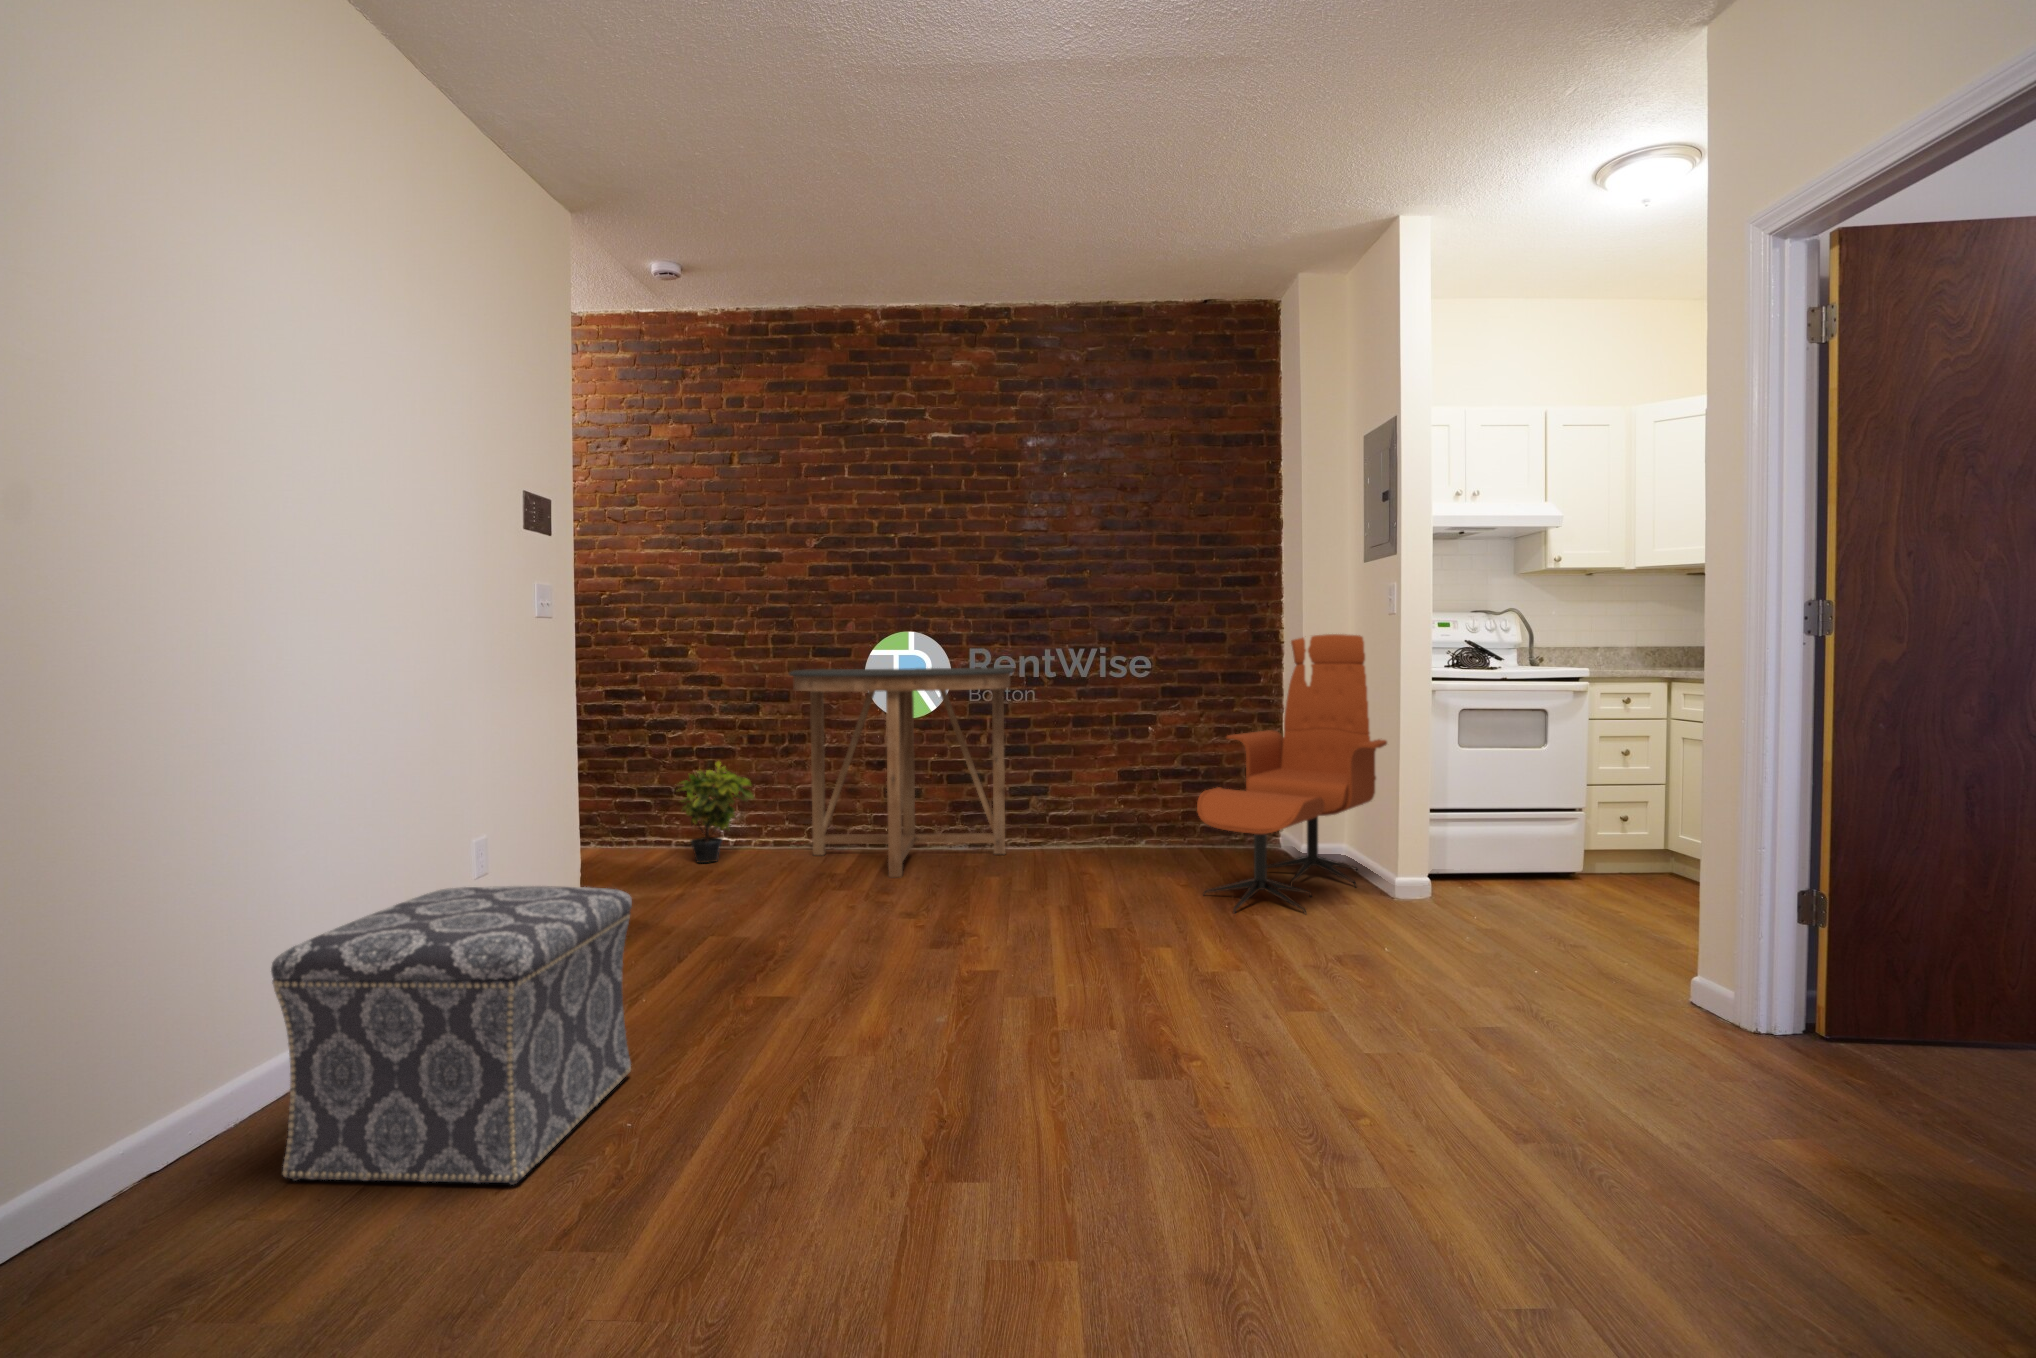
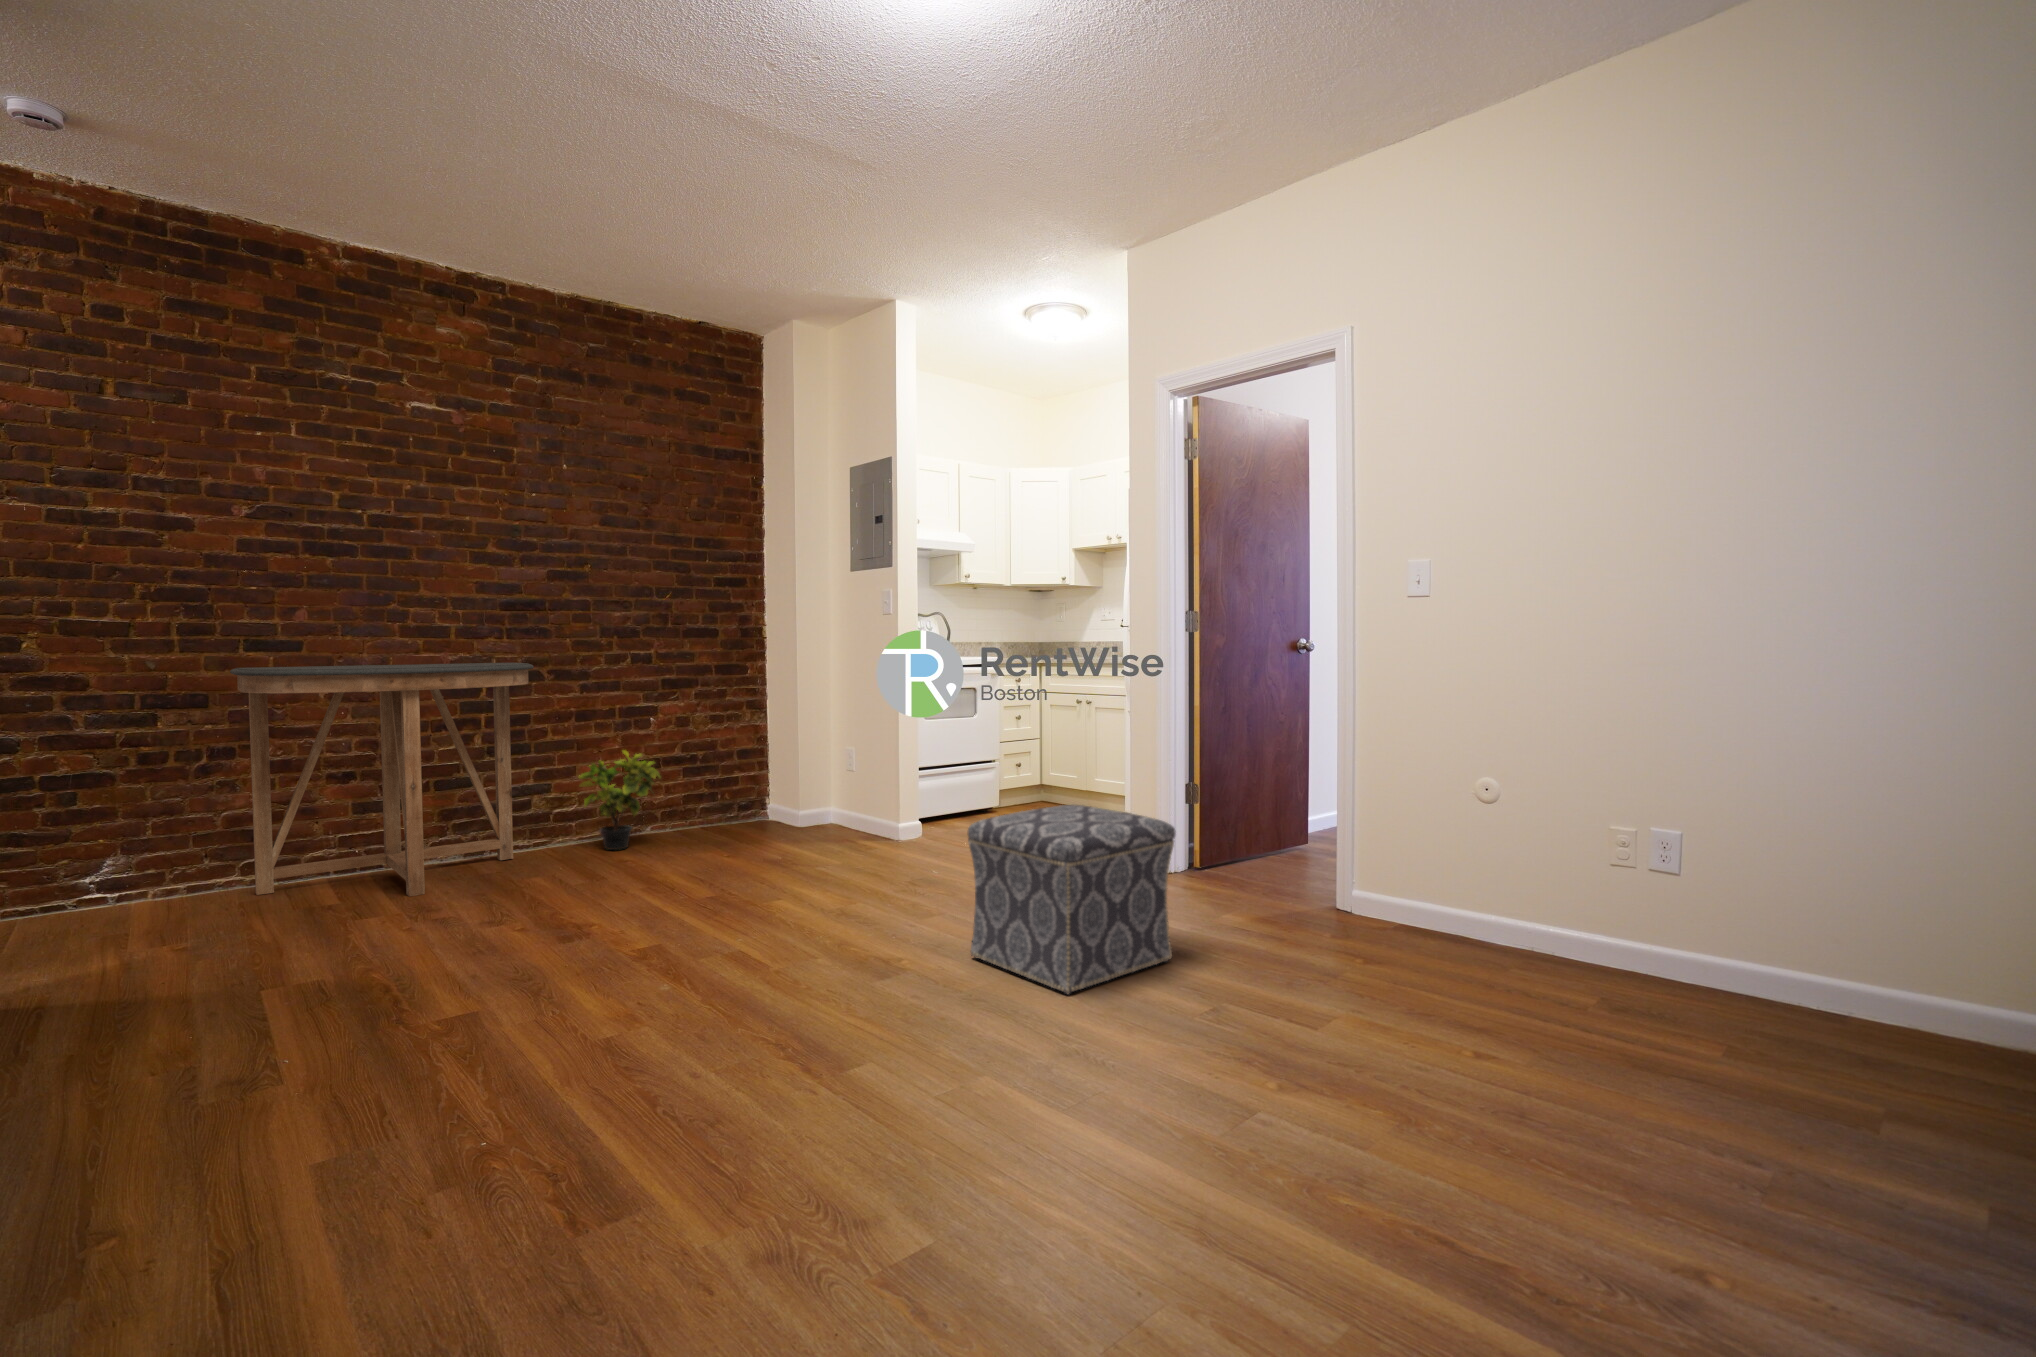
lounge chair: present [1197,634,1387,914] -> none [747,632,880,866]
potted plant: present [678,761,754,863] -> present [579,750,660,850]
ottoman: present [271,886,632,1185] -> present [968,804,1176,995]

